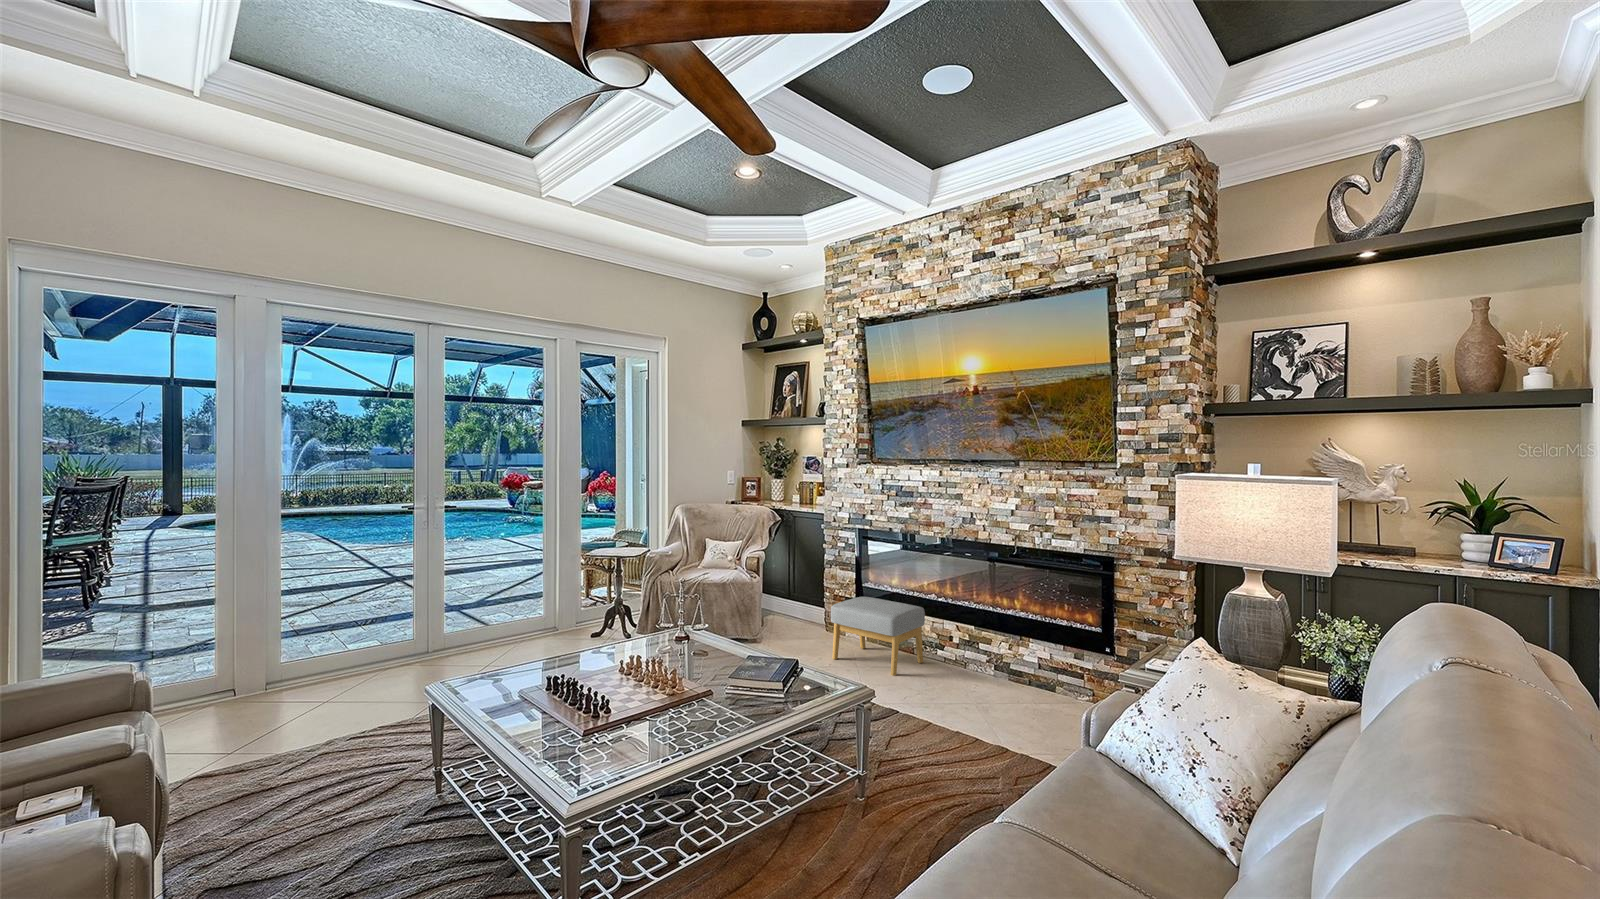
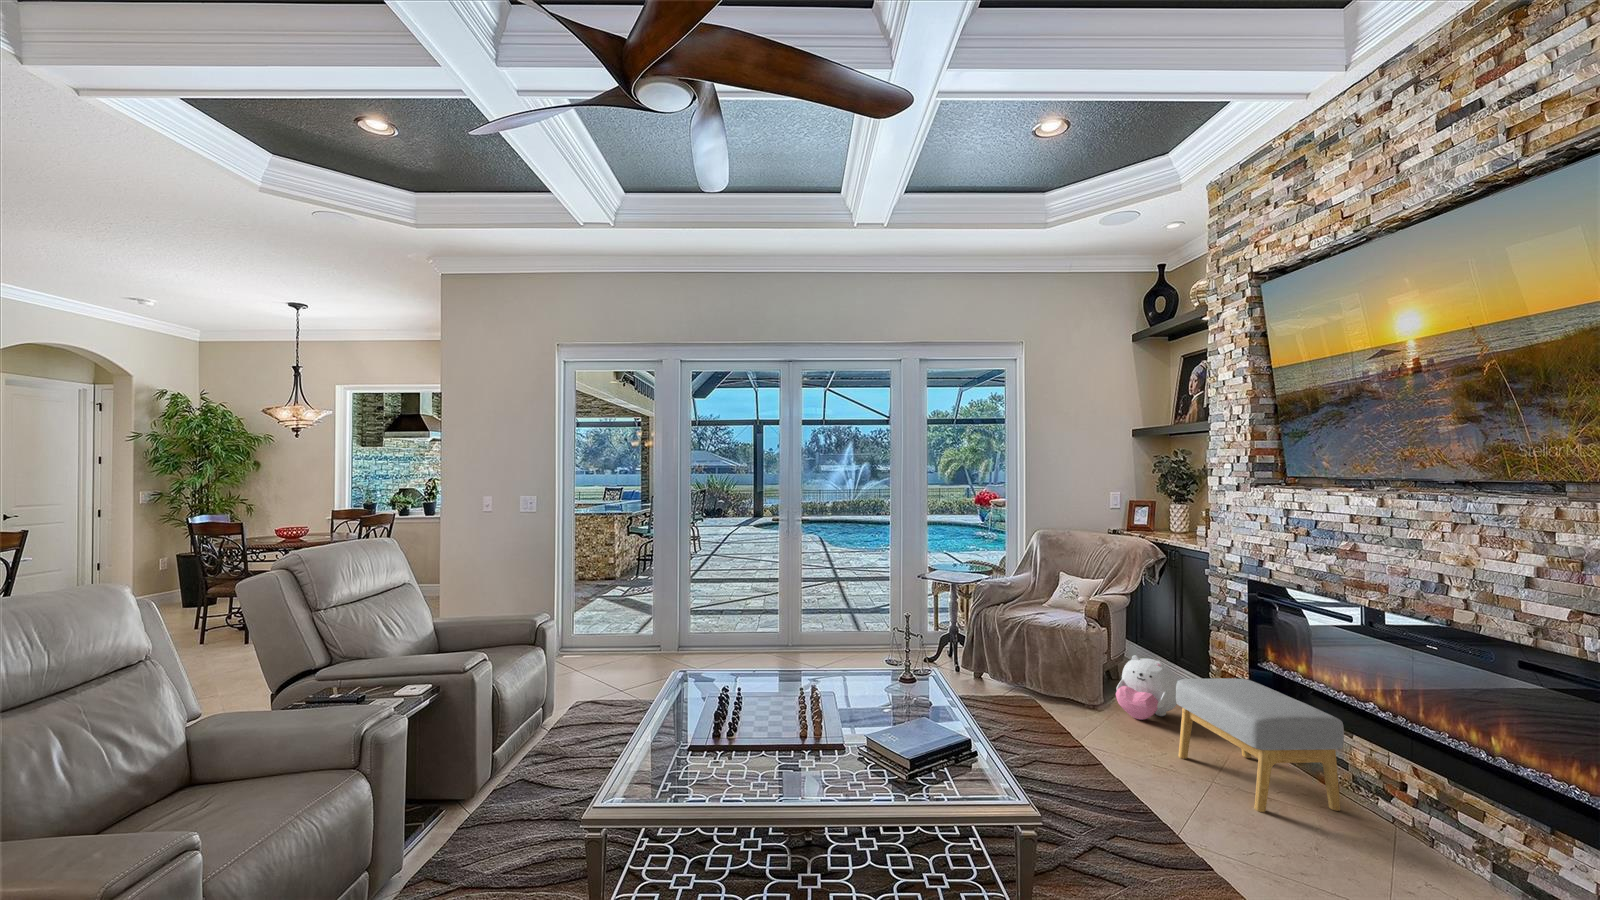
plush toy: none [774,597,814,643] -> present [1116,655,1178,720]

